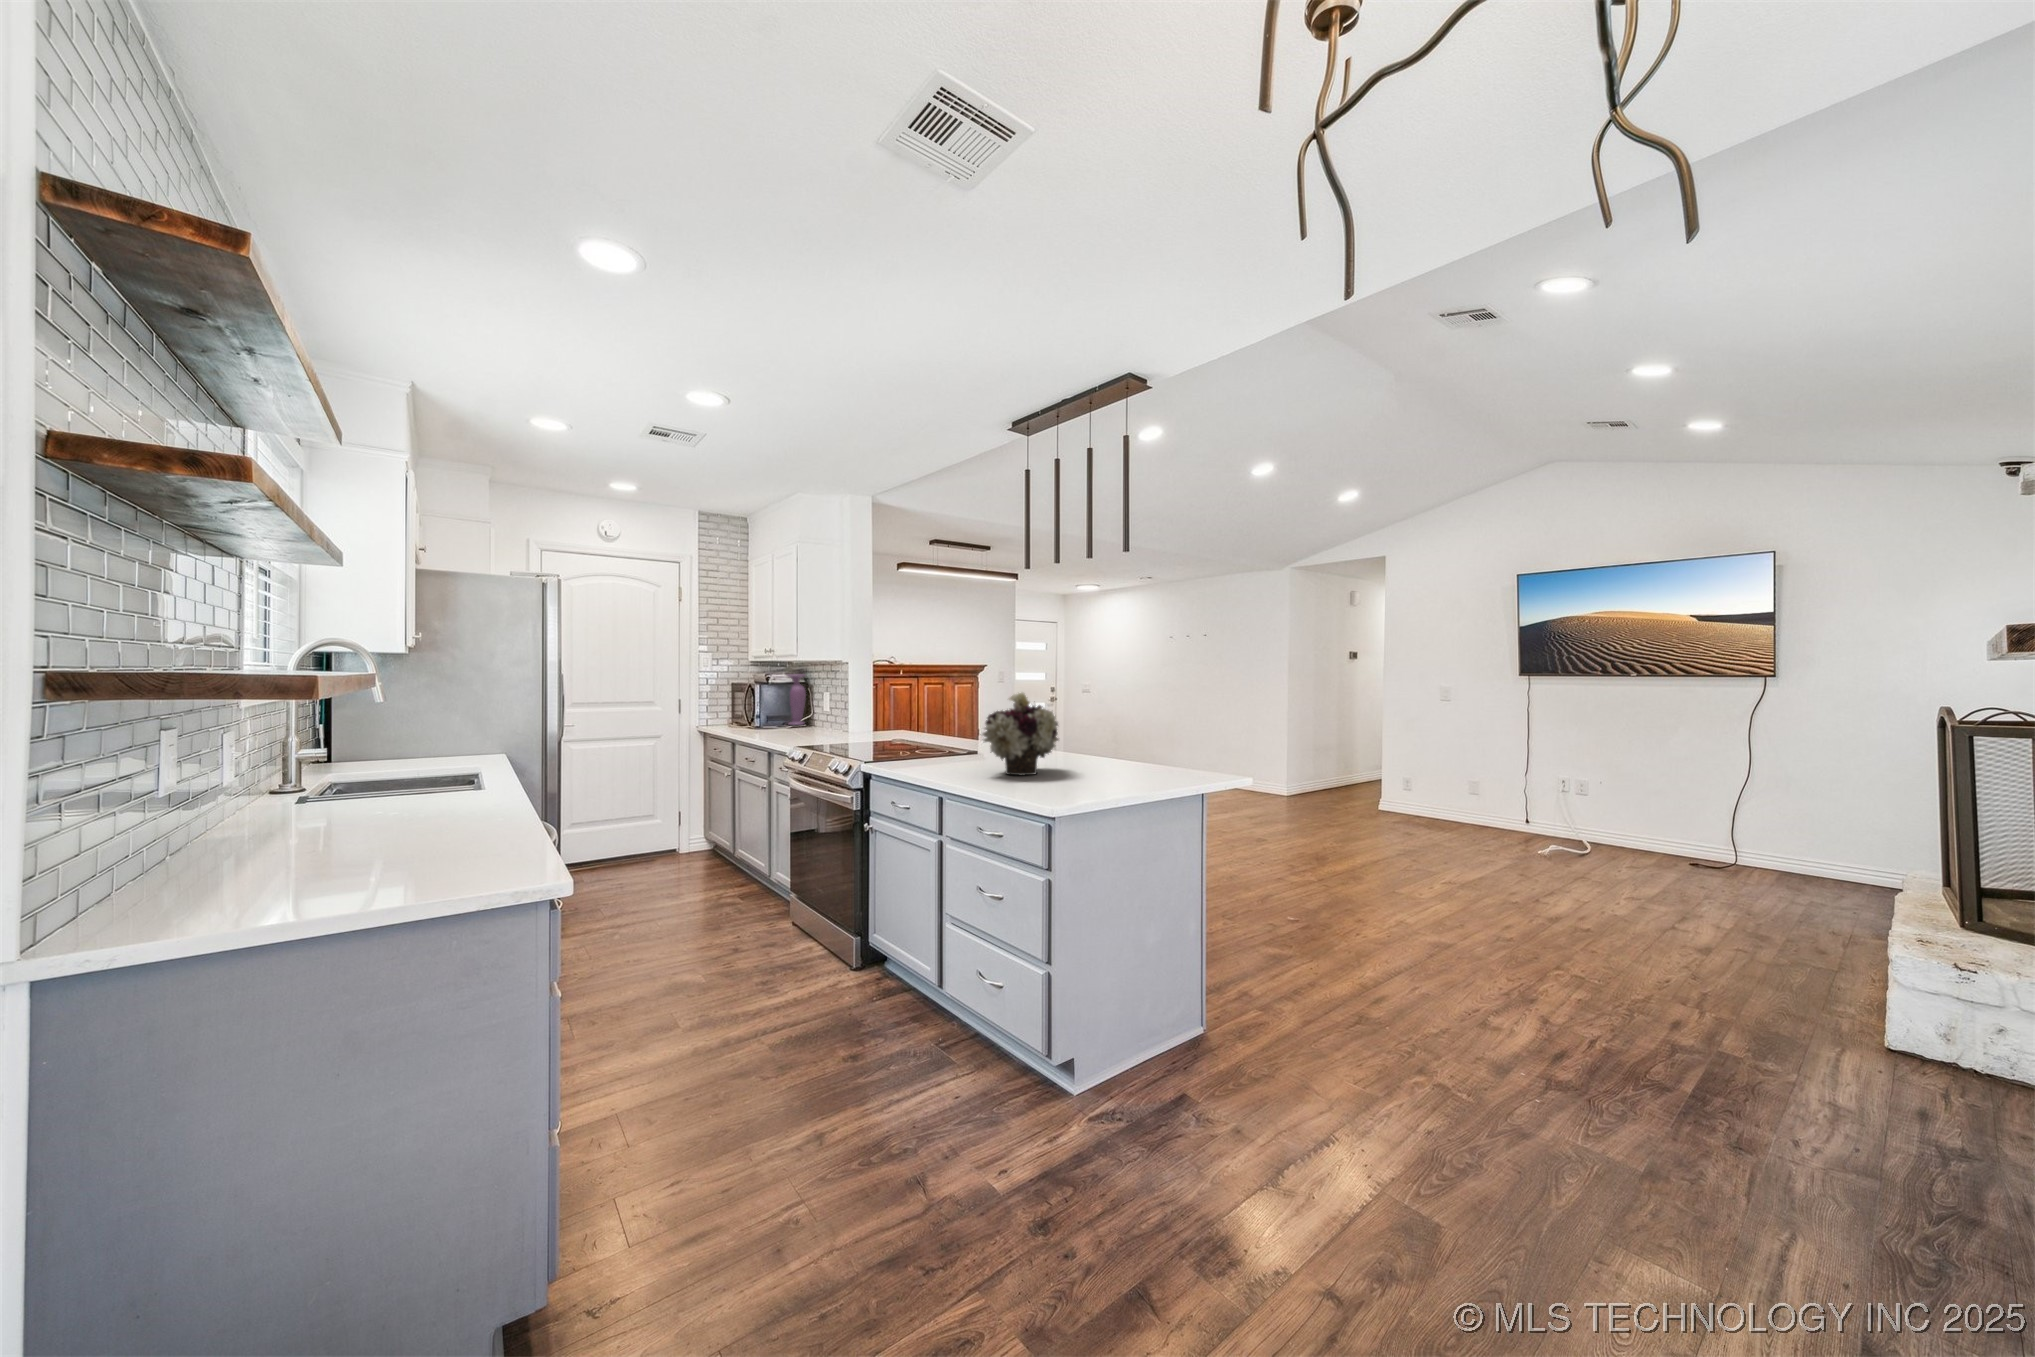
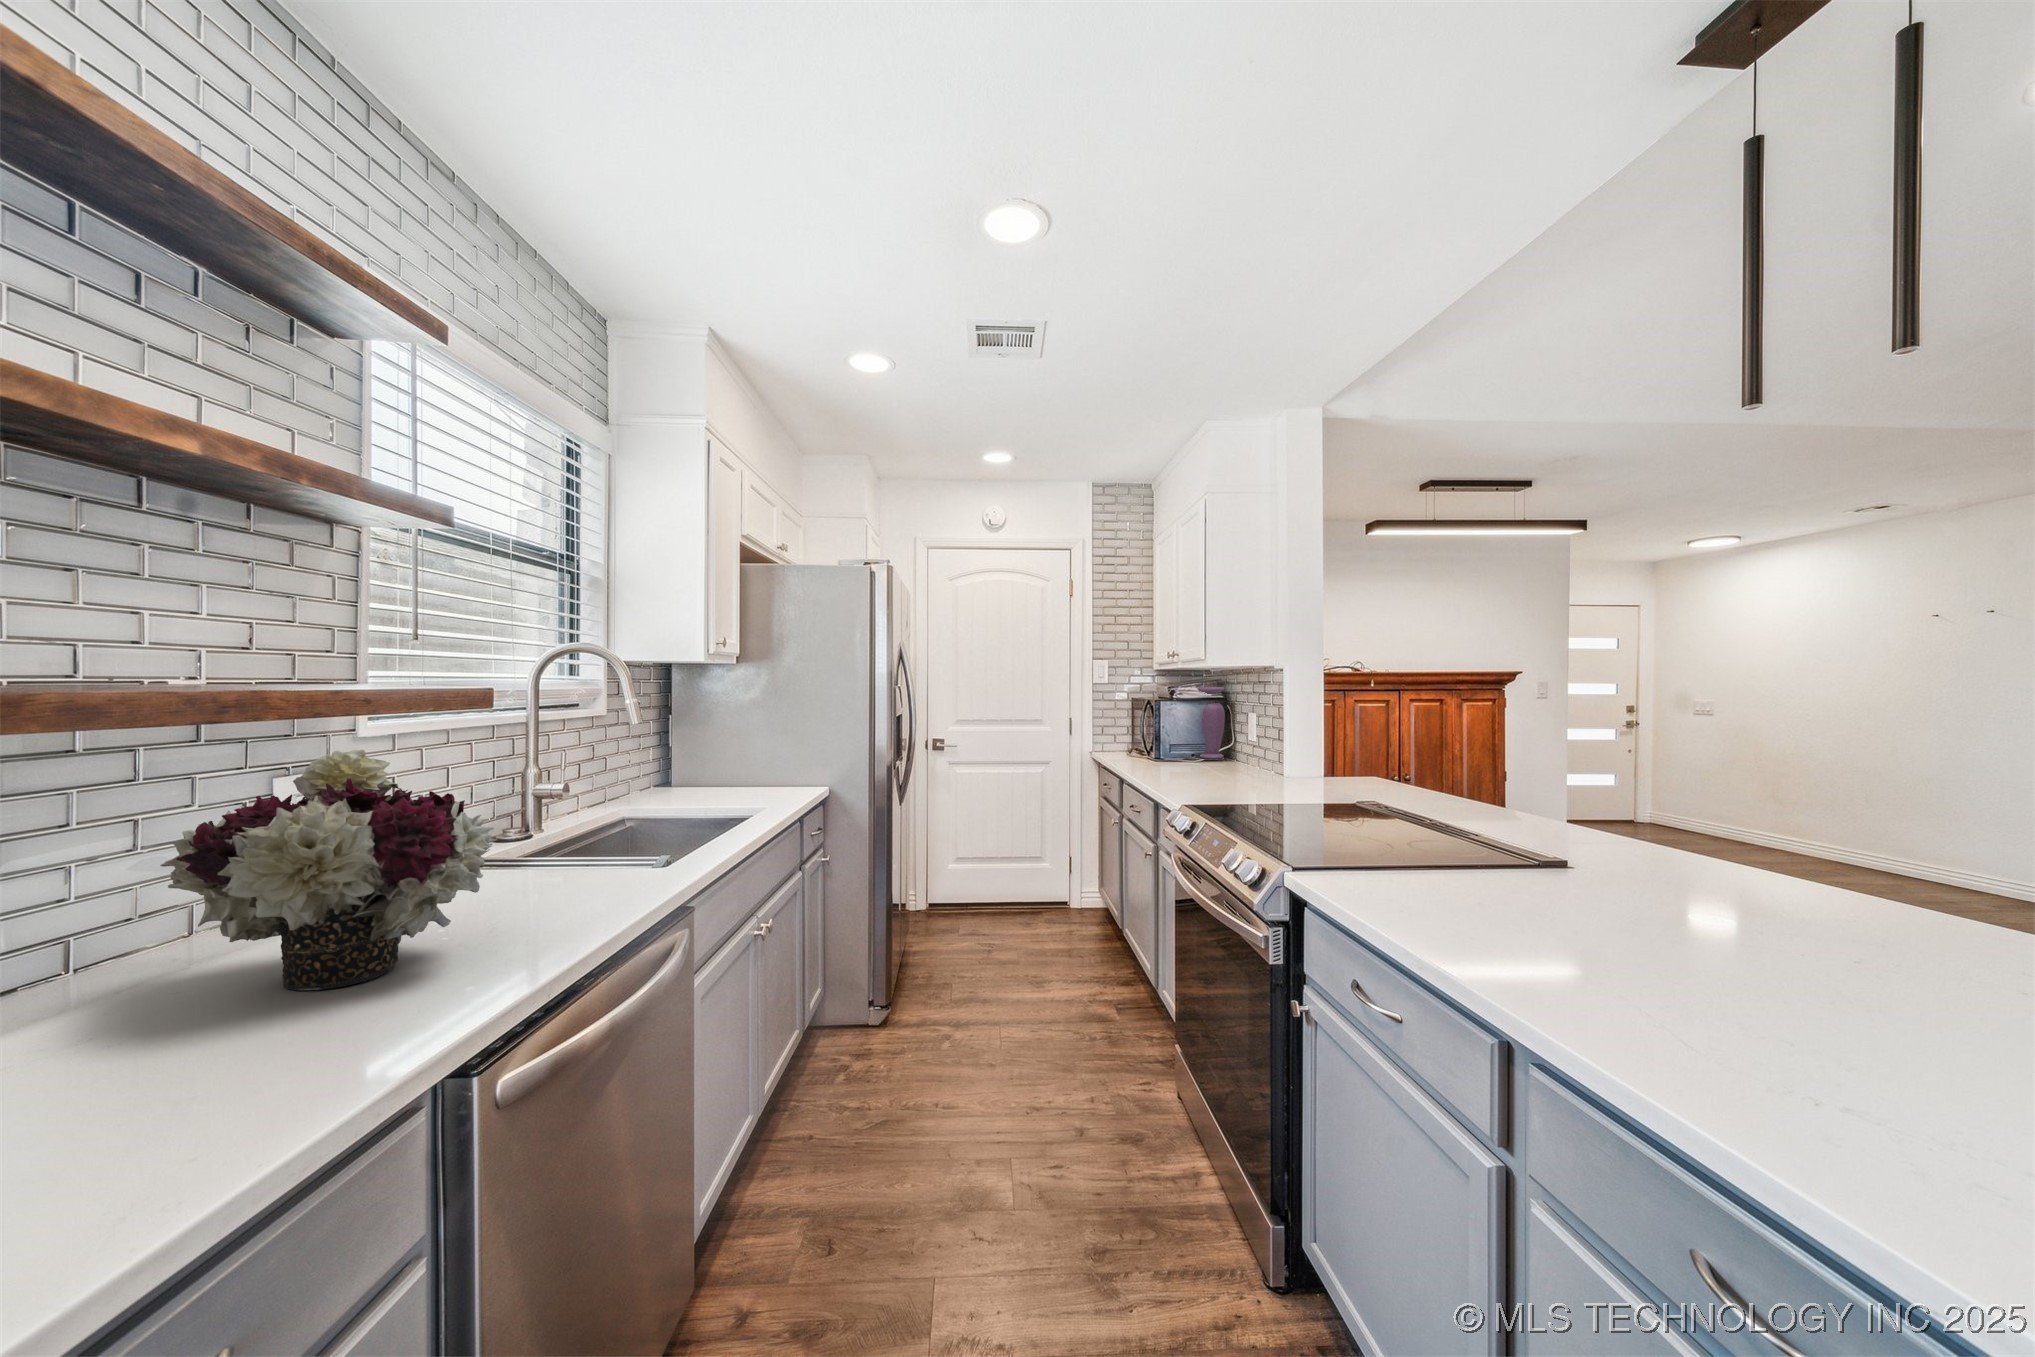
flower arrangement: present [982,693,1059,776] -> present [160,750,497,991]

